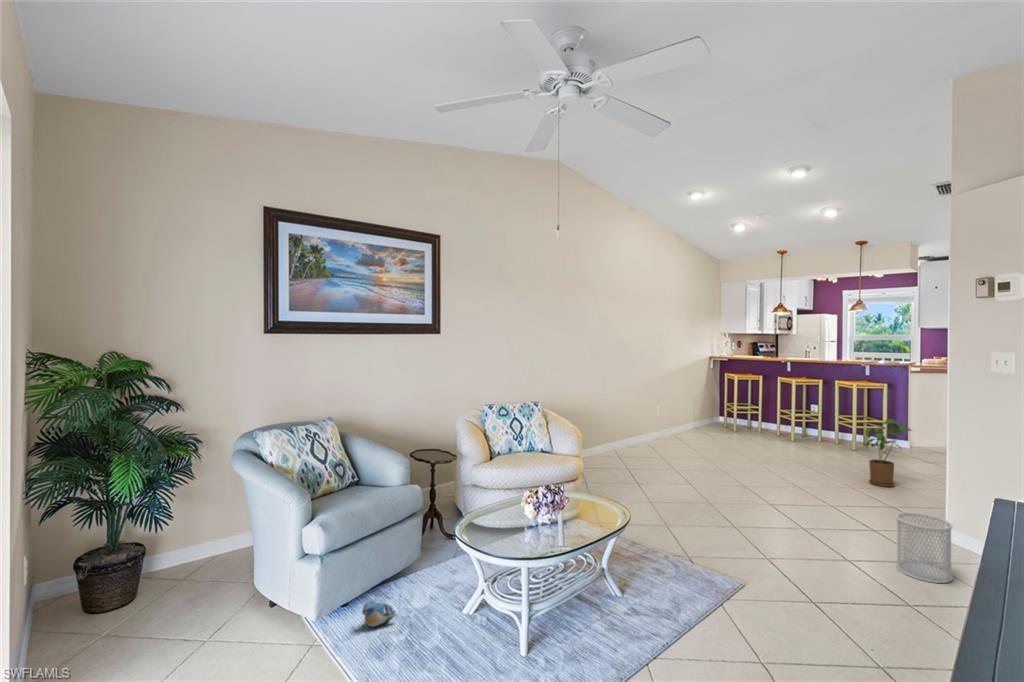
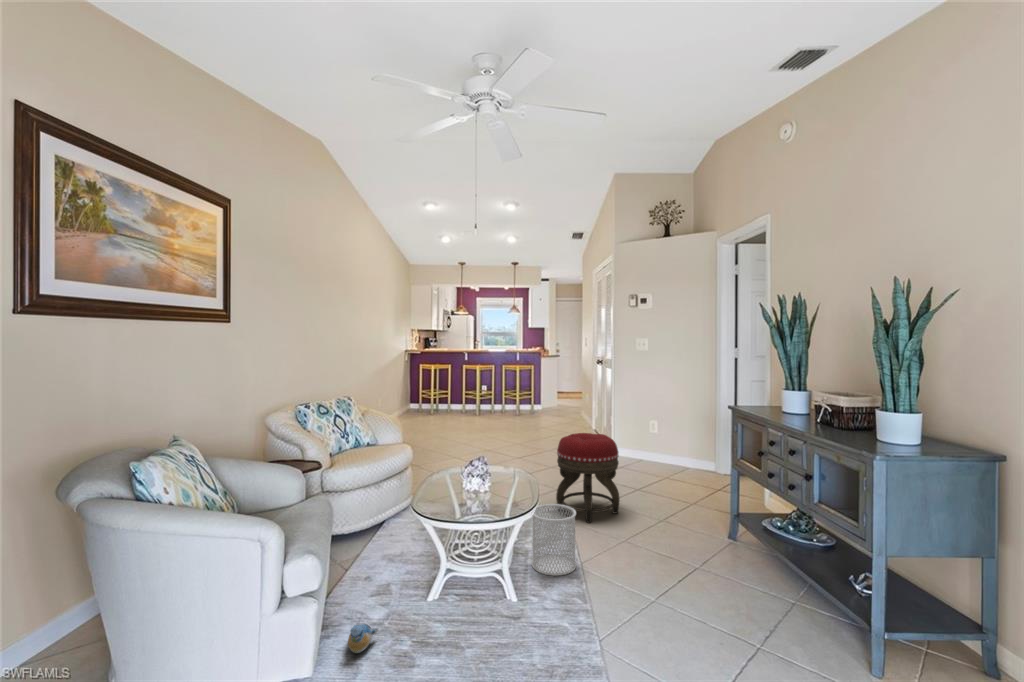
house plant: present [865,419,911,487] -> none [551,389,579,437]
footstool: none [720,481,814,611] -> present [556,433,620,523]
wastebasket: present [896,512,952,583] -> present [532,504,576,576]

